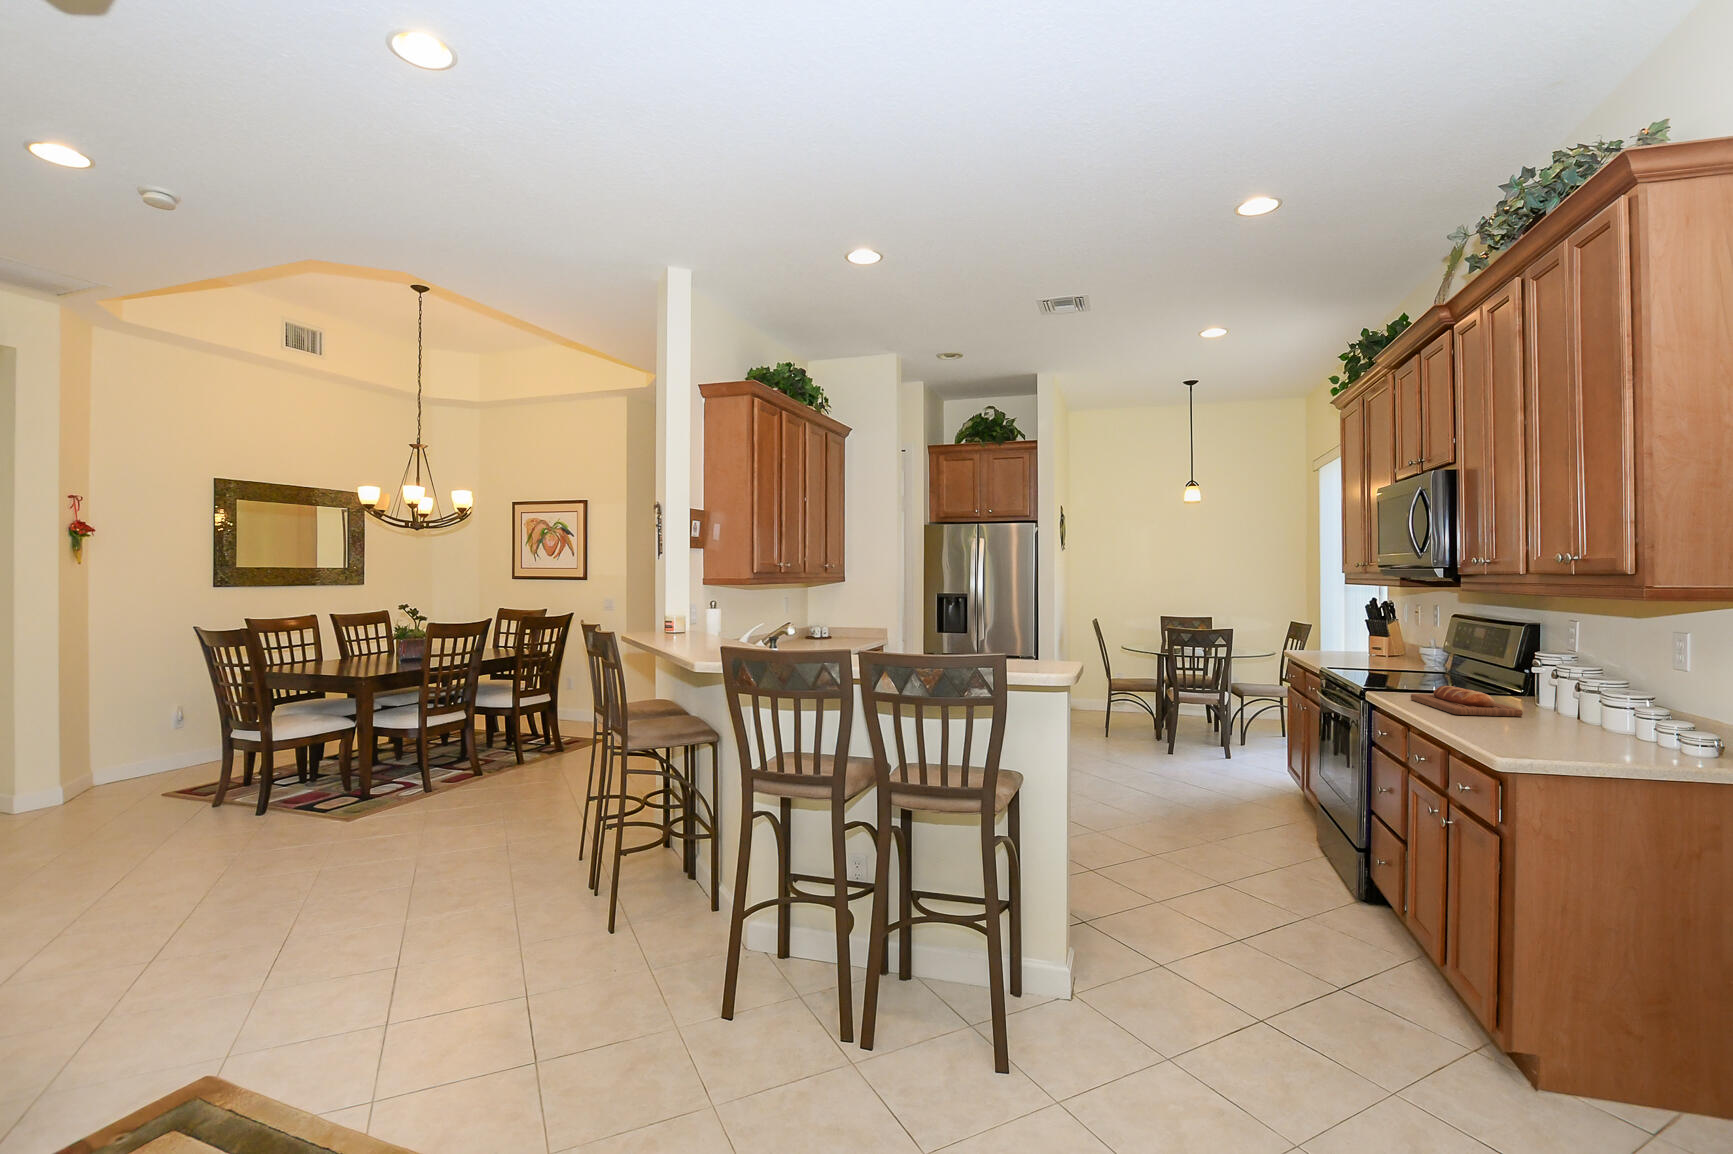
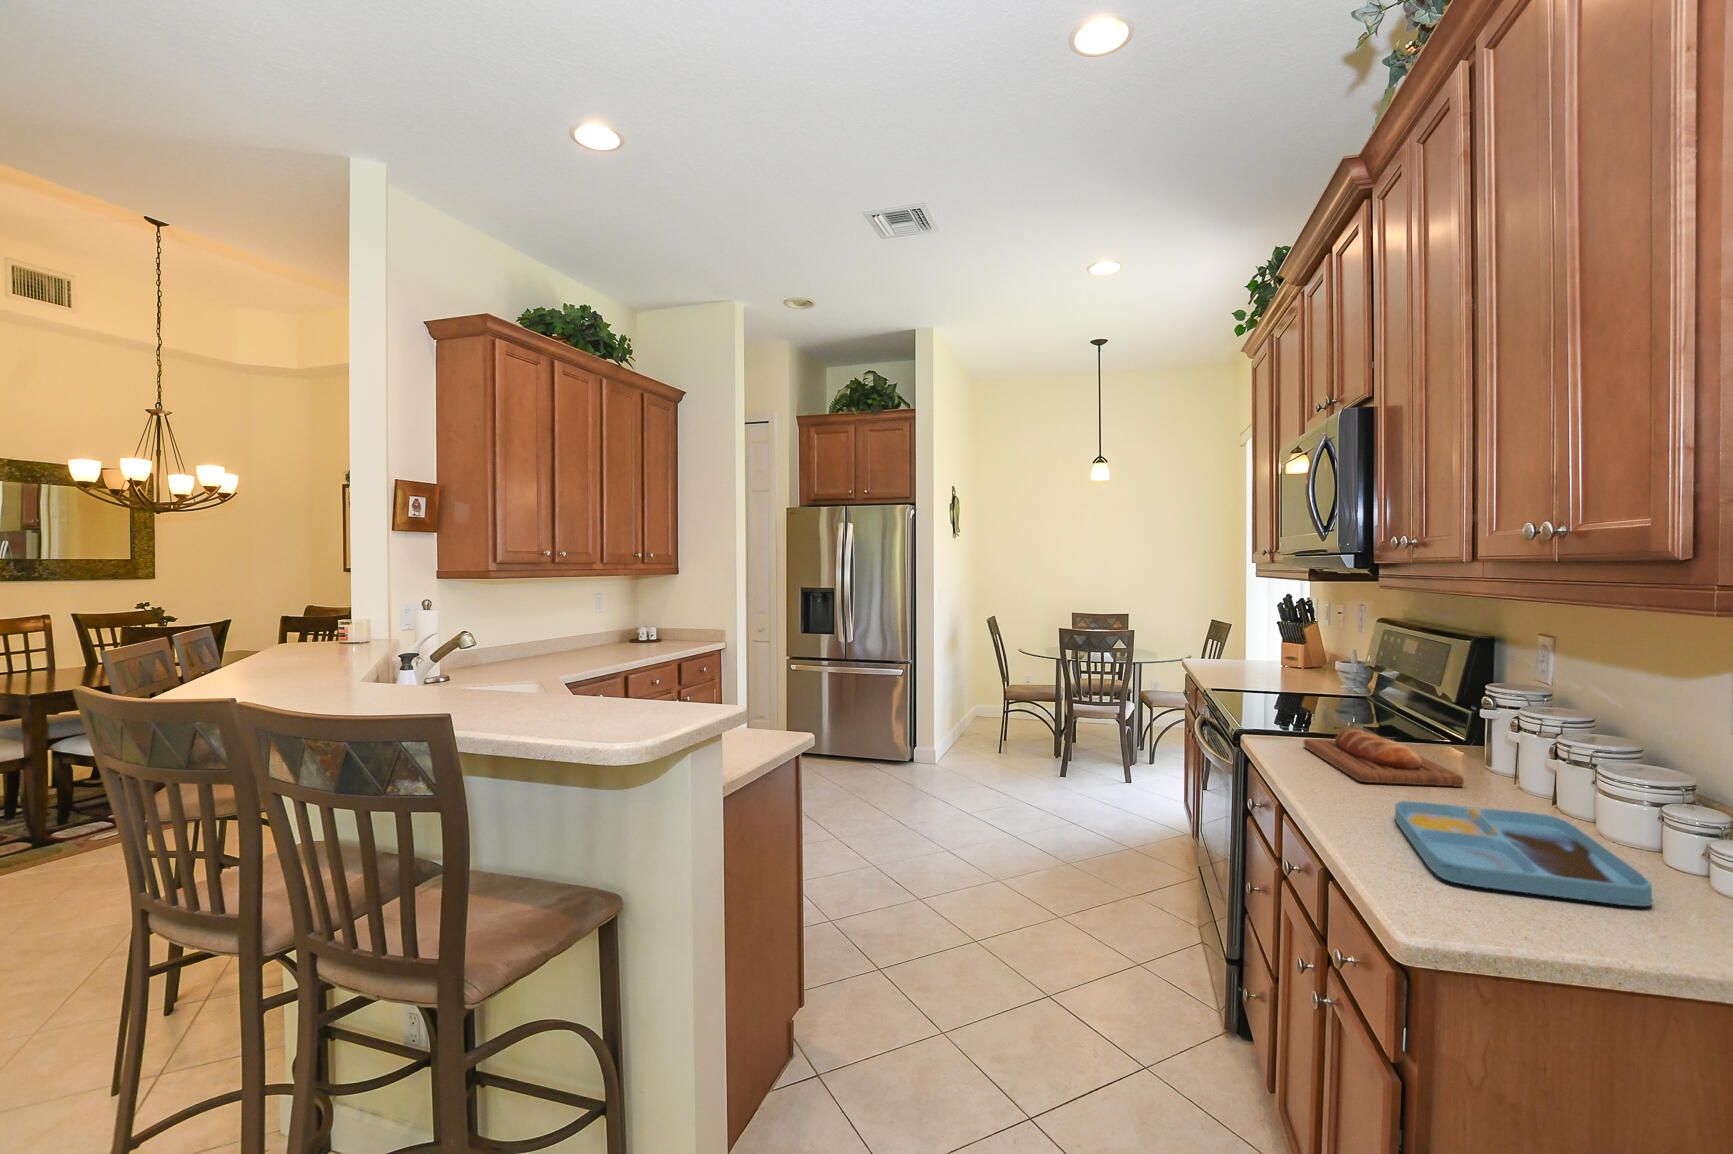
tray: none [1481,718,1626,756] -> present [1395,801,1652,906]

